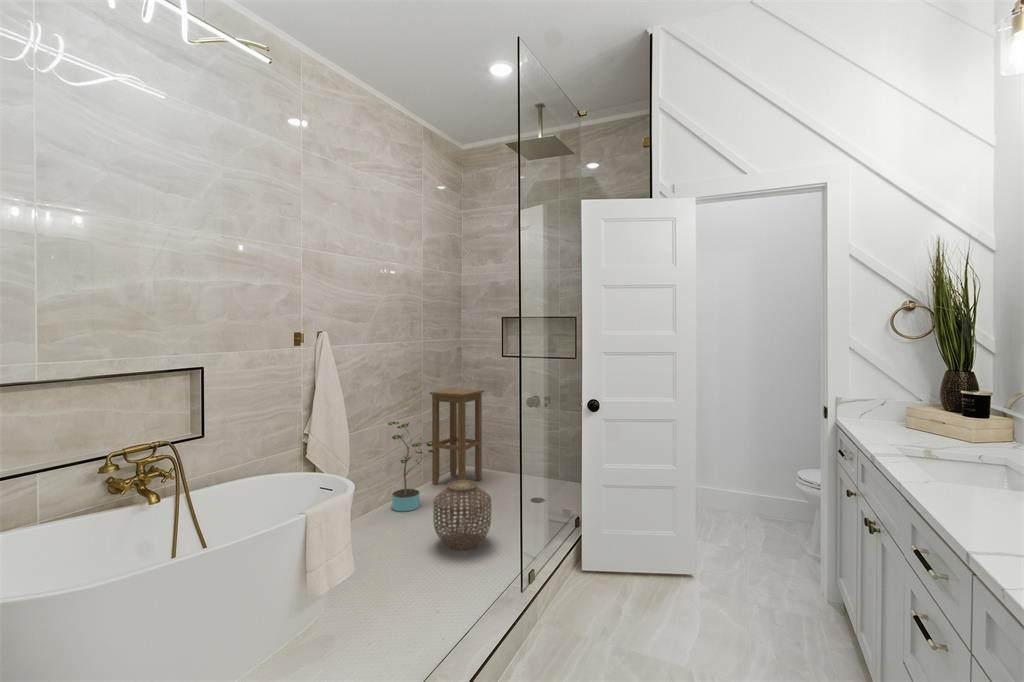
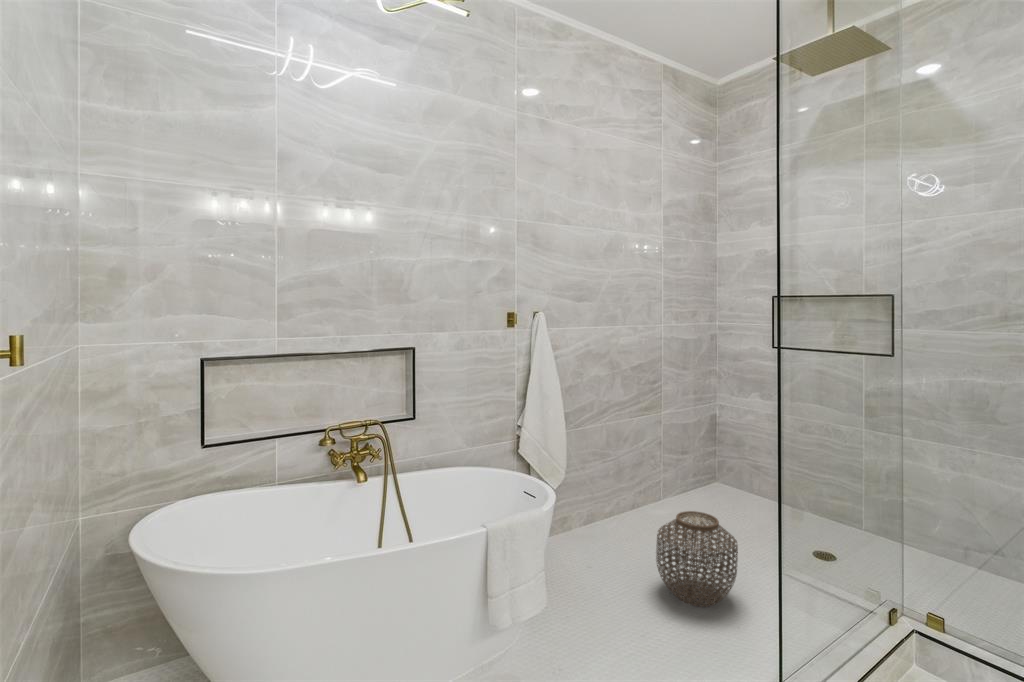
stool: present [430,388,484,485] -> none [675,386,751,519]
potted plant: present [388,422,434,511] -> none [617,422,675,534]

